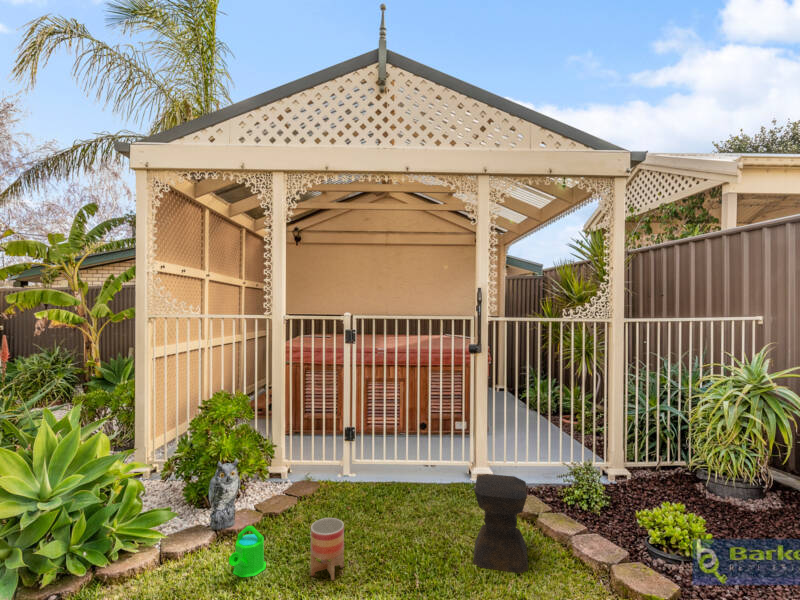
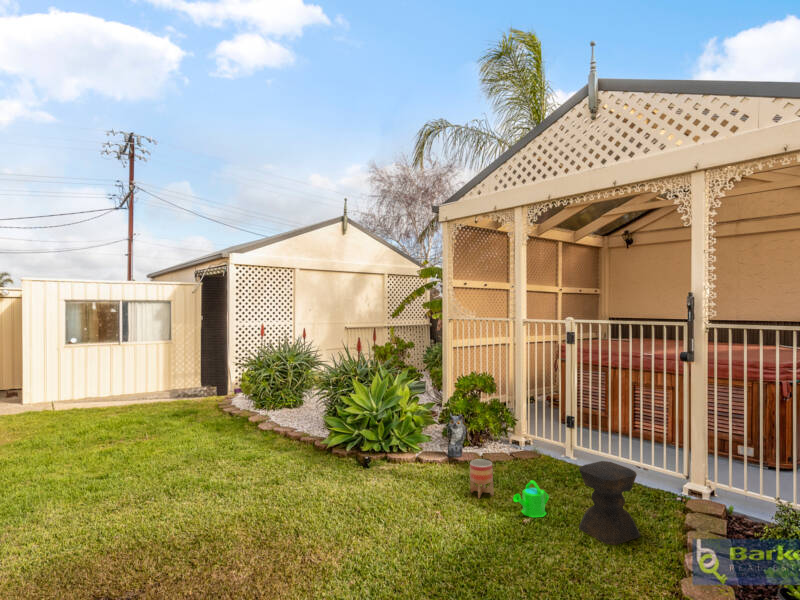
watering can: present [229,526,266,578] -> present [513,480,549,517]

